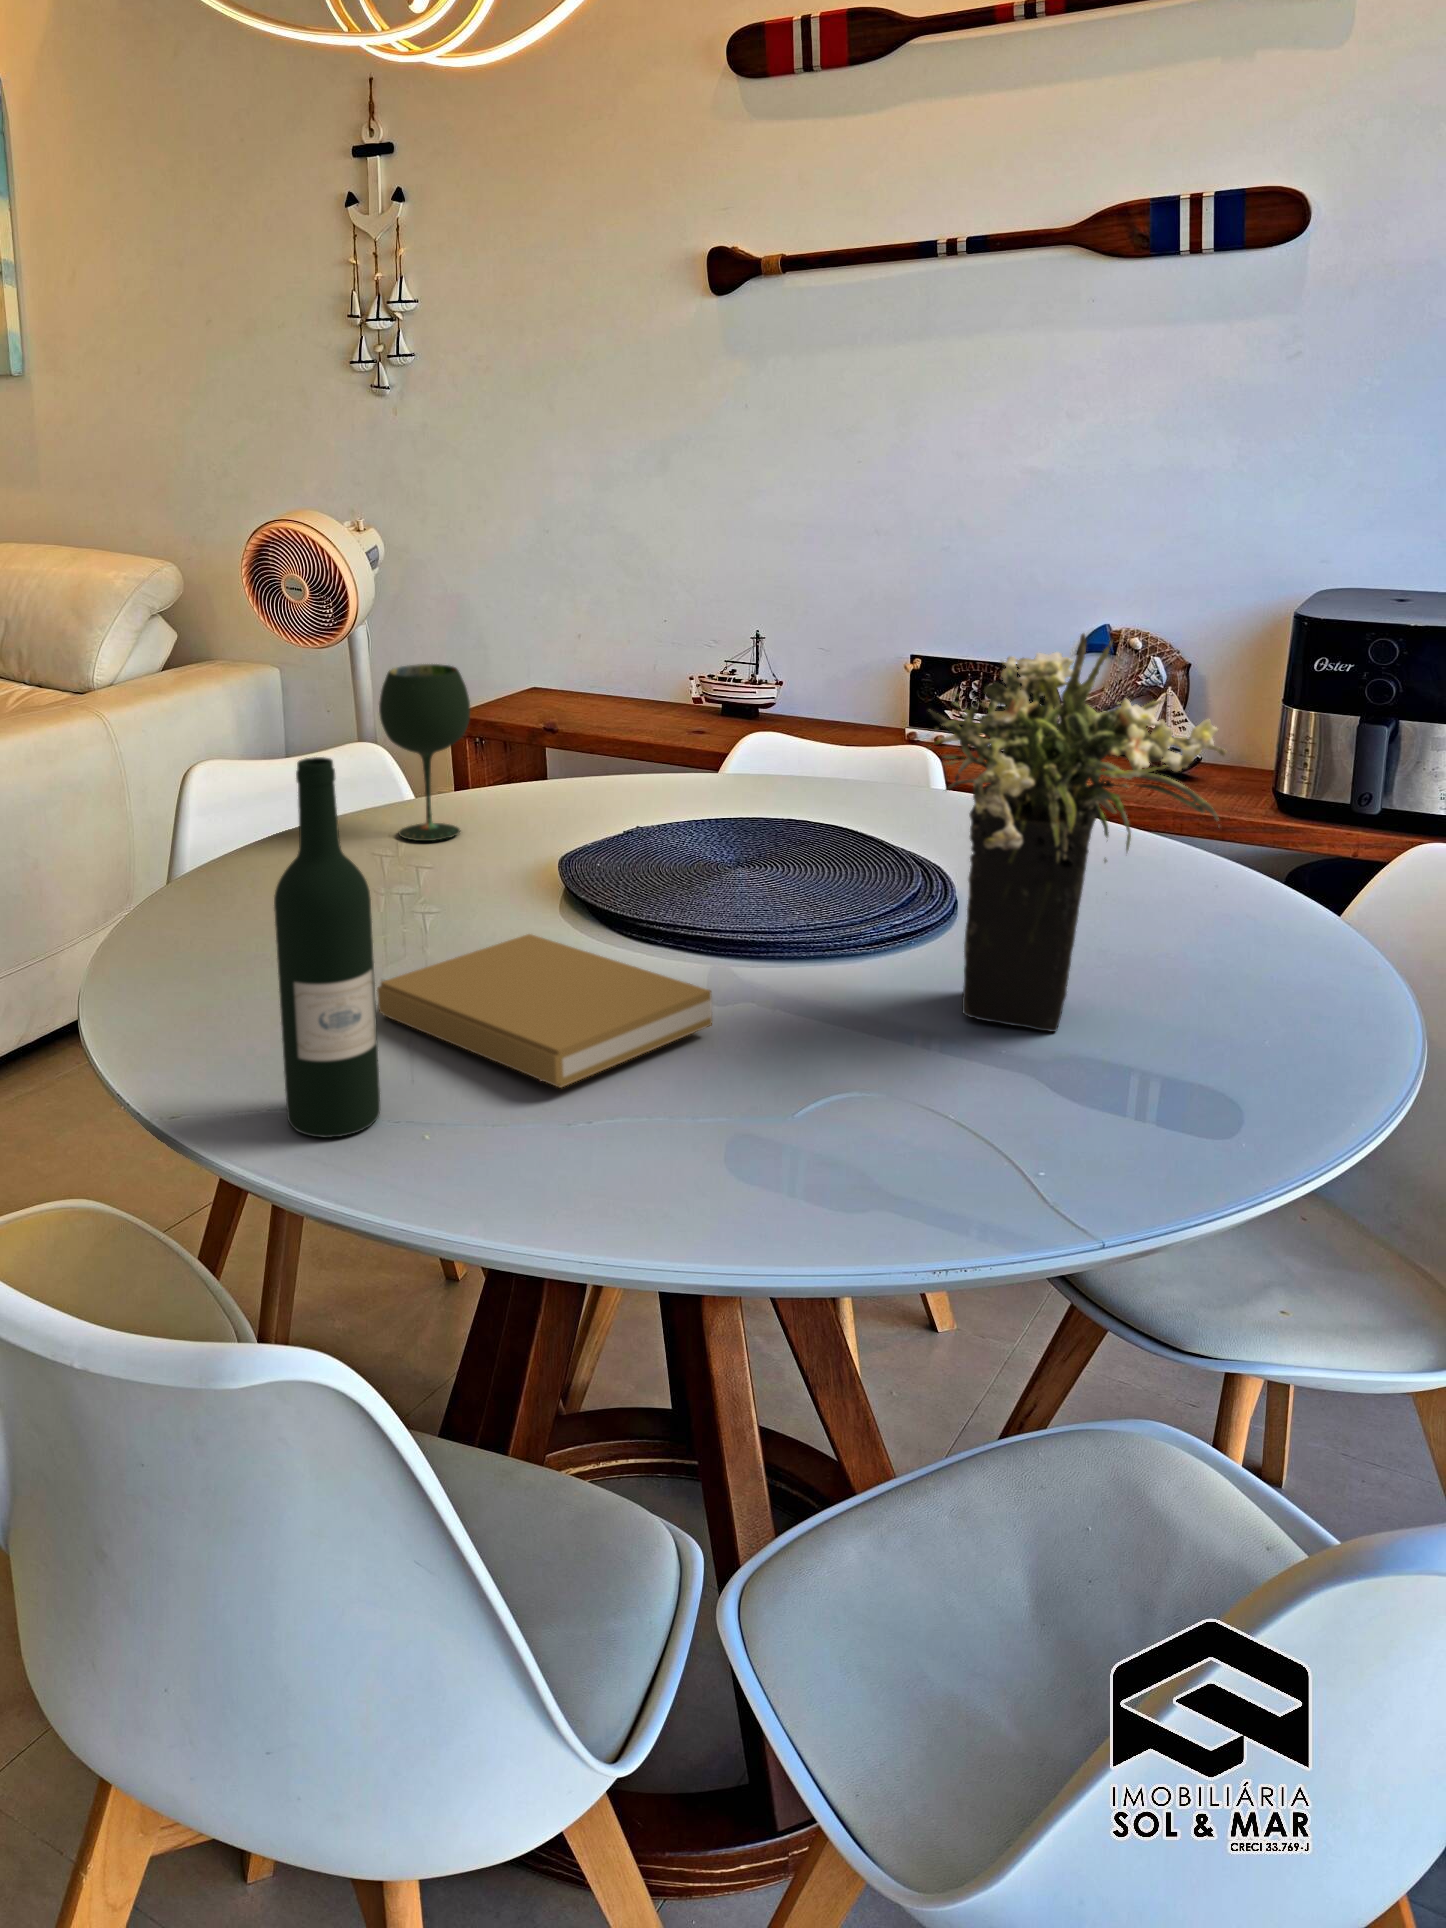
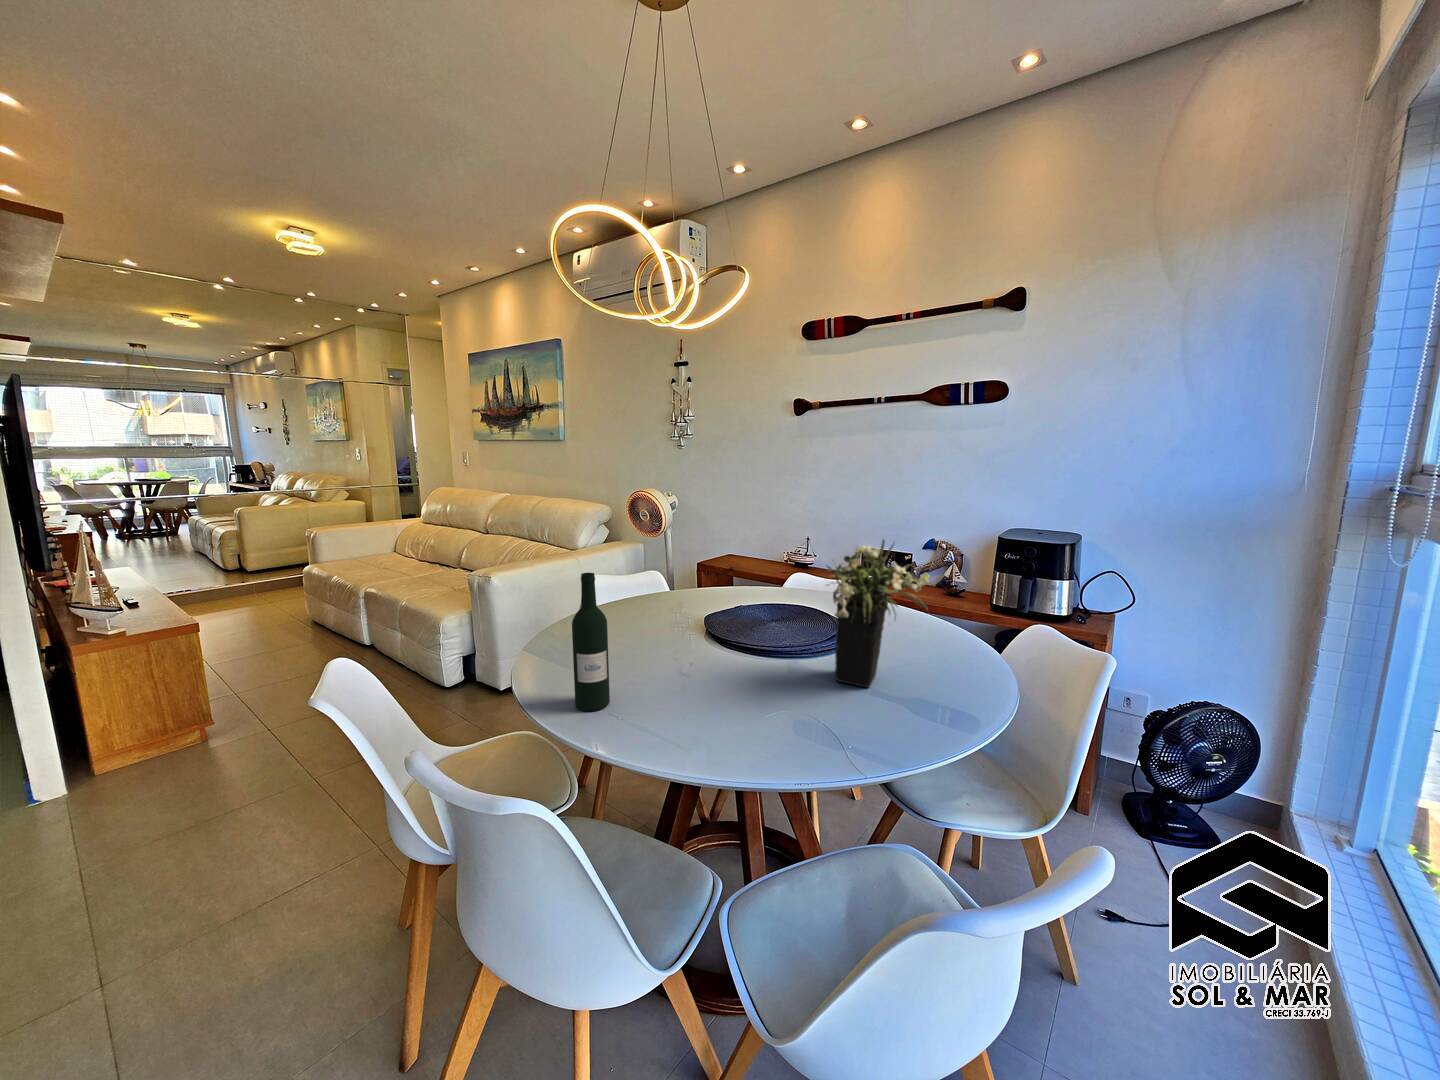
wine glass: present [379,664,470,841] -> none [650,543,683,607]
book: present [377,934,712,1088] -> none [623,641,740,698]

